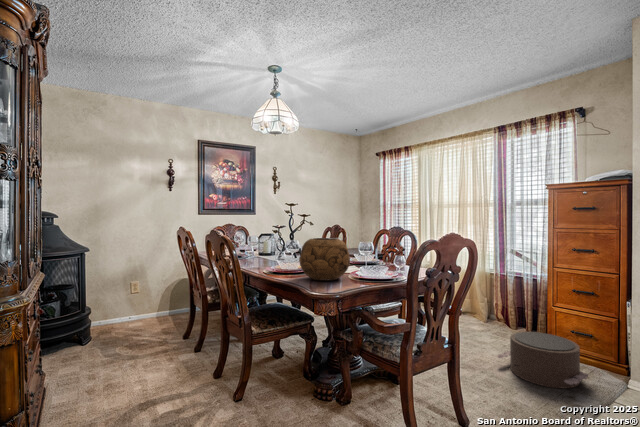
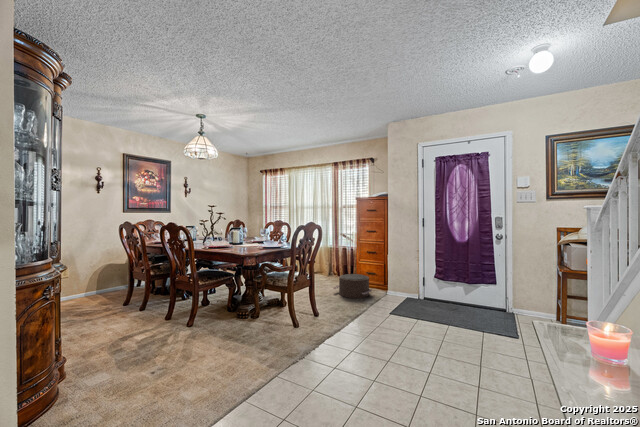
decorative bowl: present [299,238,350,281] -> none [229,226,259,249]

